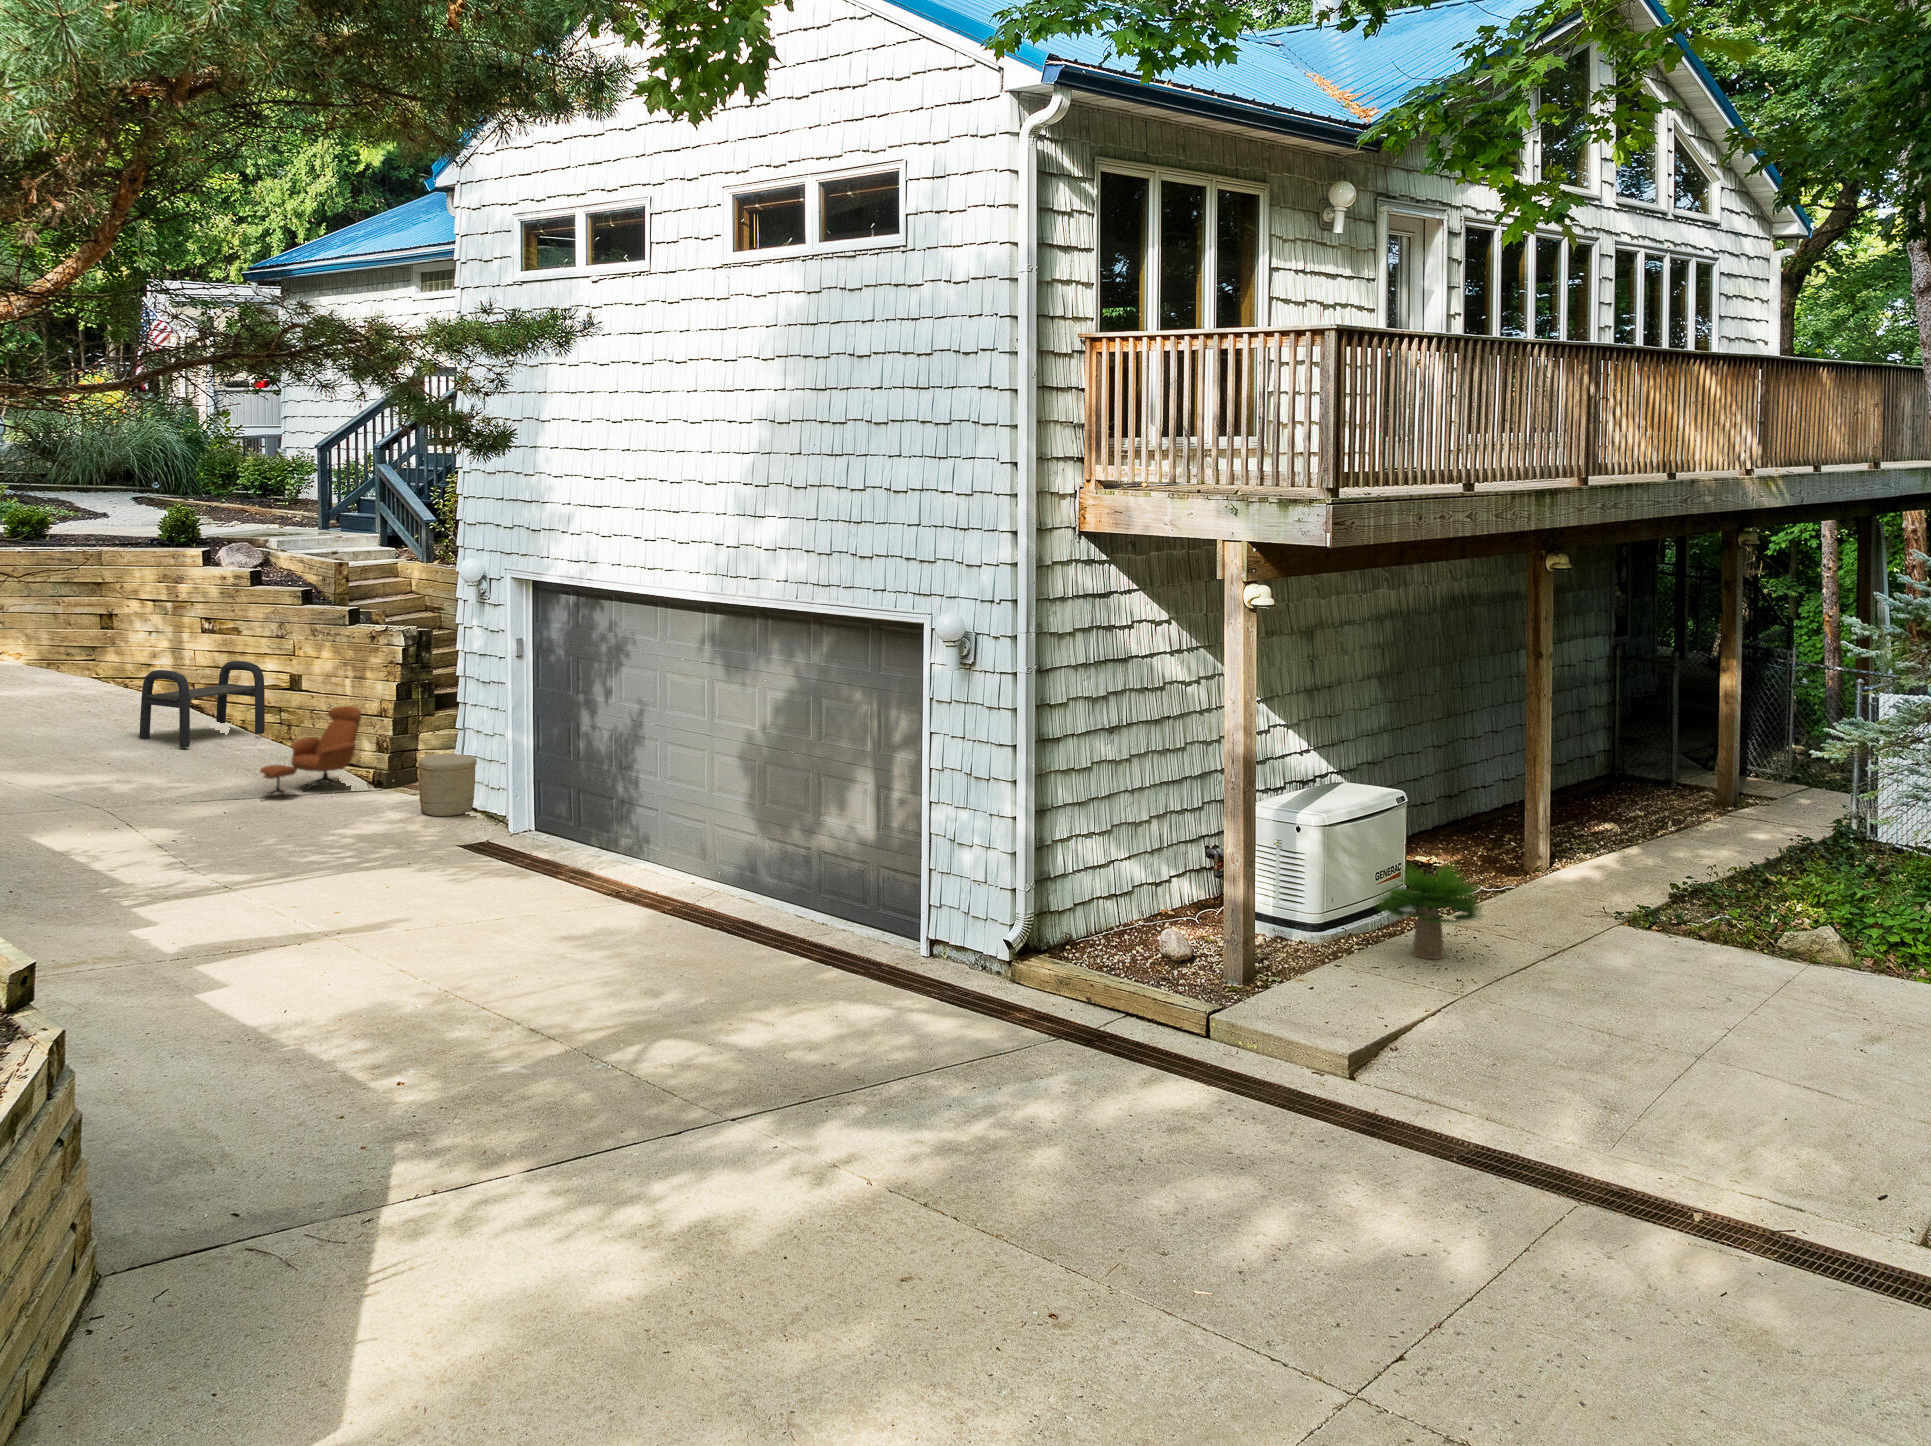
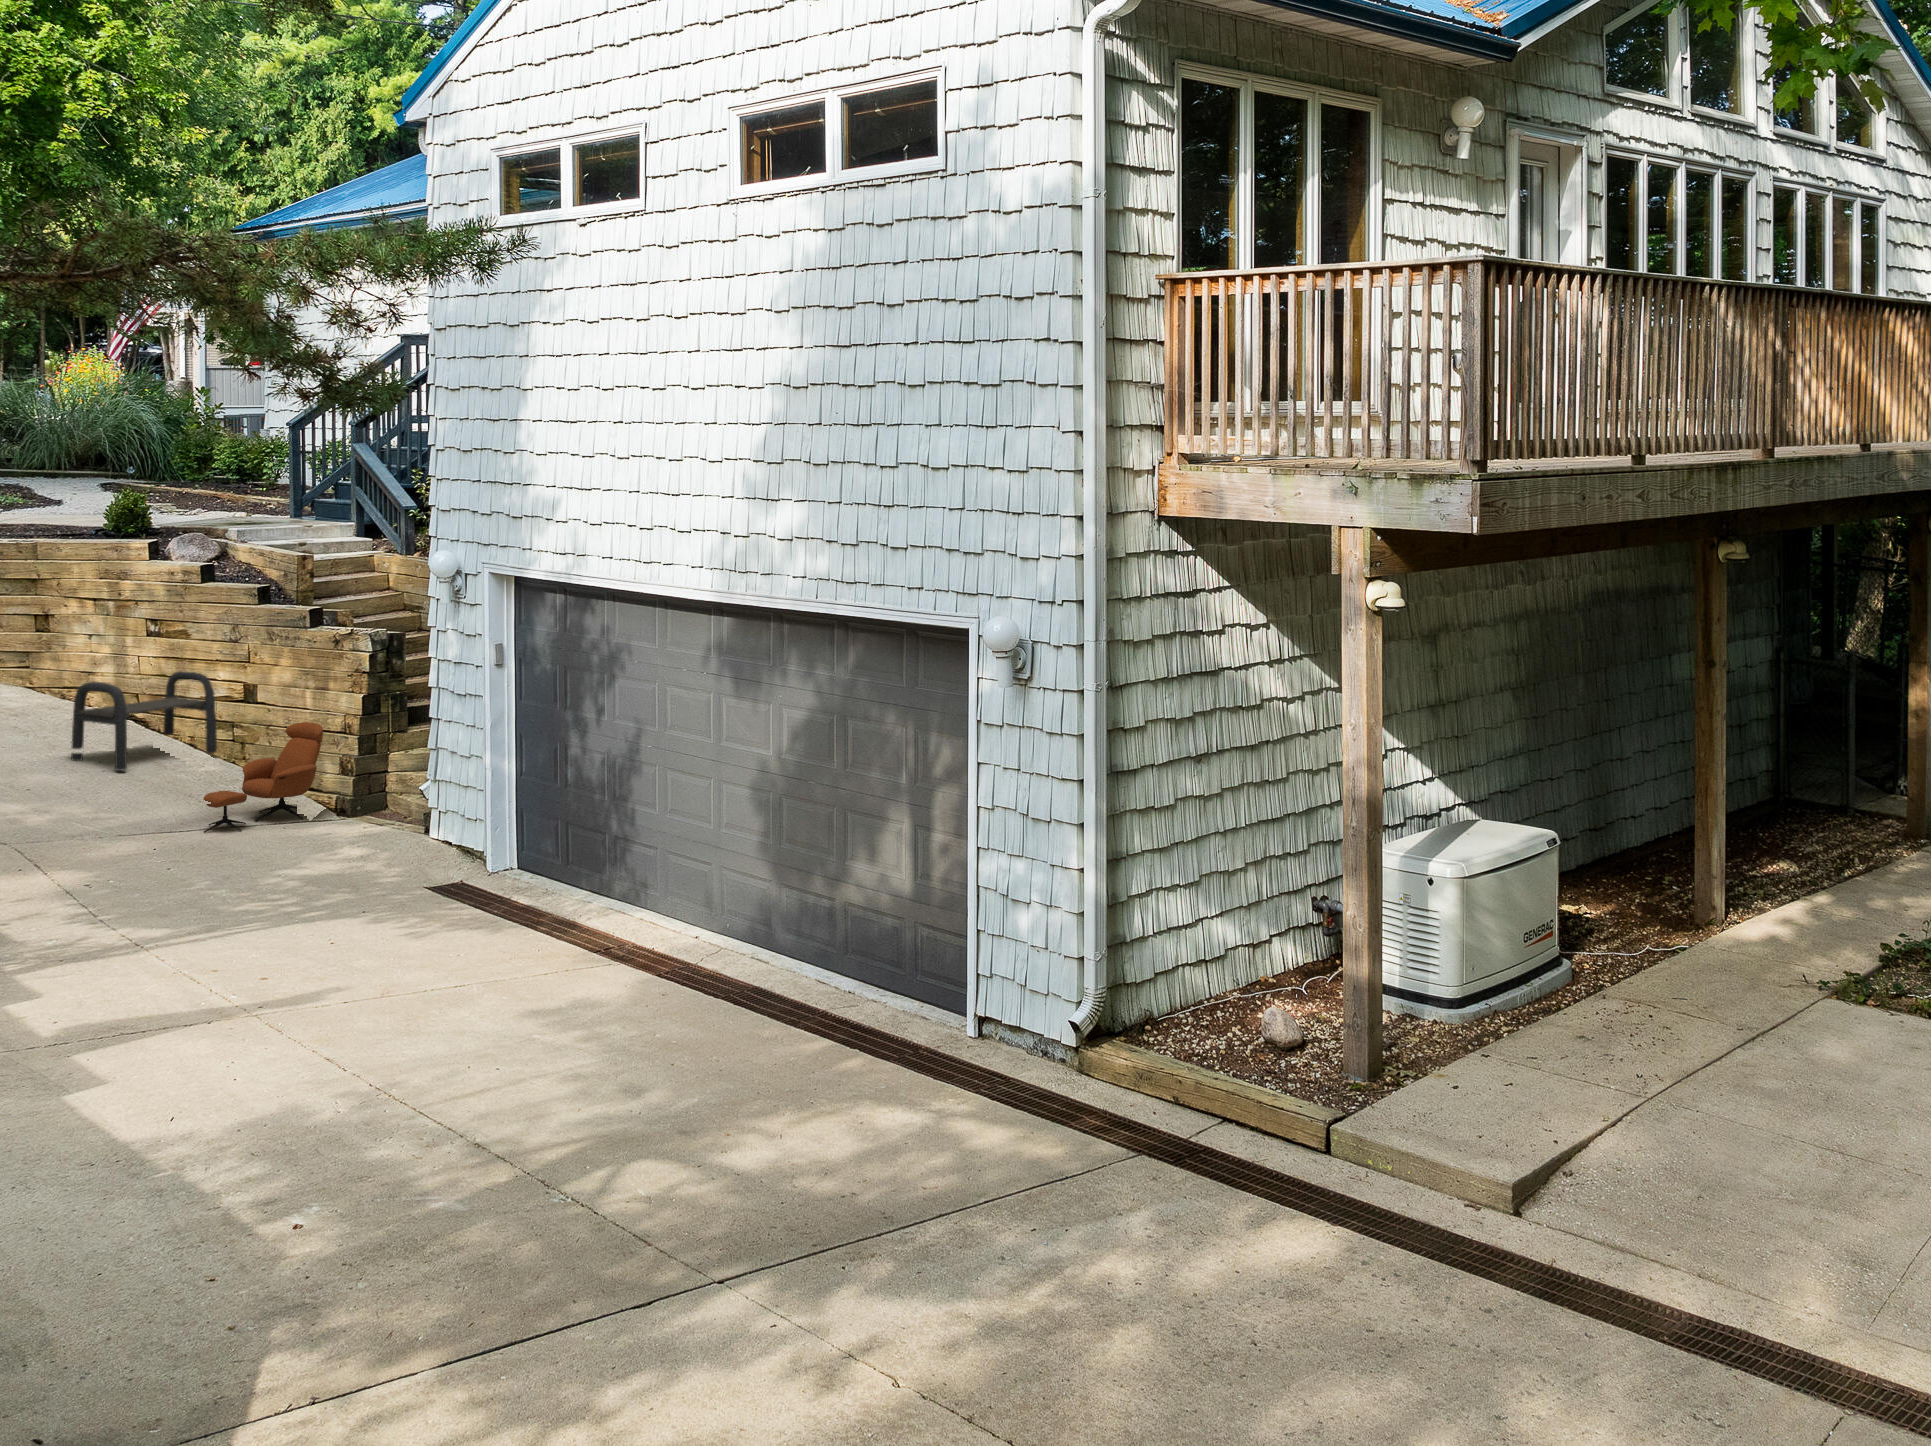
woven basket: present [419,754,477,816] -> none [383,779,451,852]
potted plant: present [1376,866,1481,959] -> none [1519,918,1667,1044]

